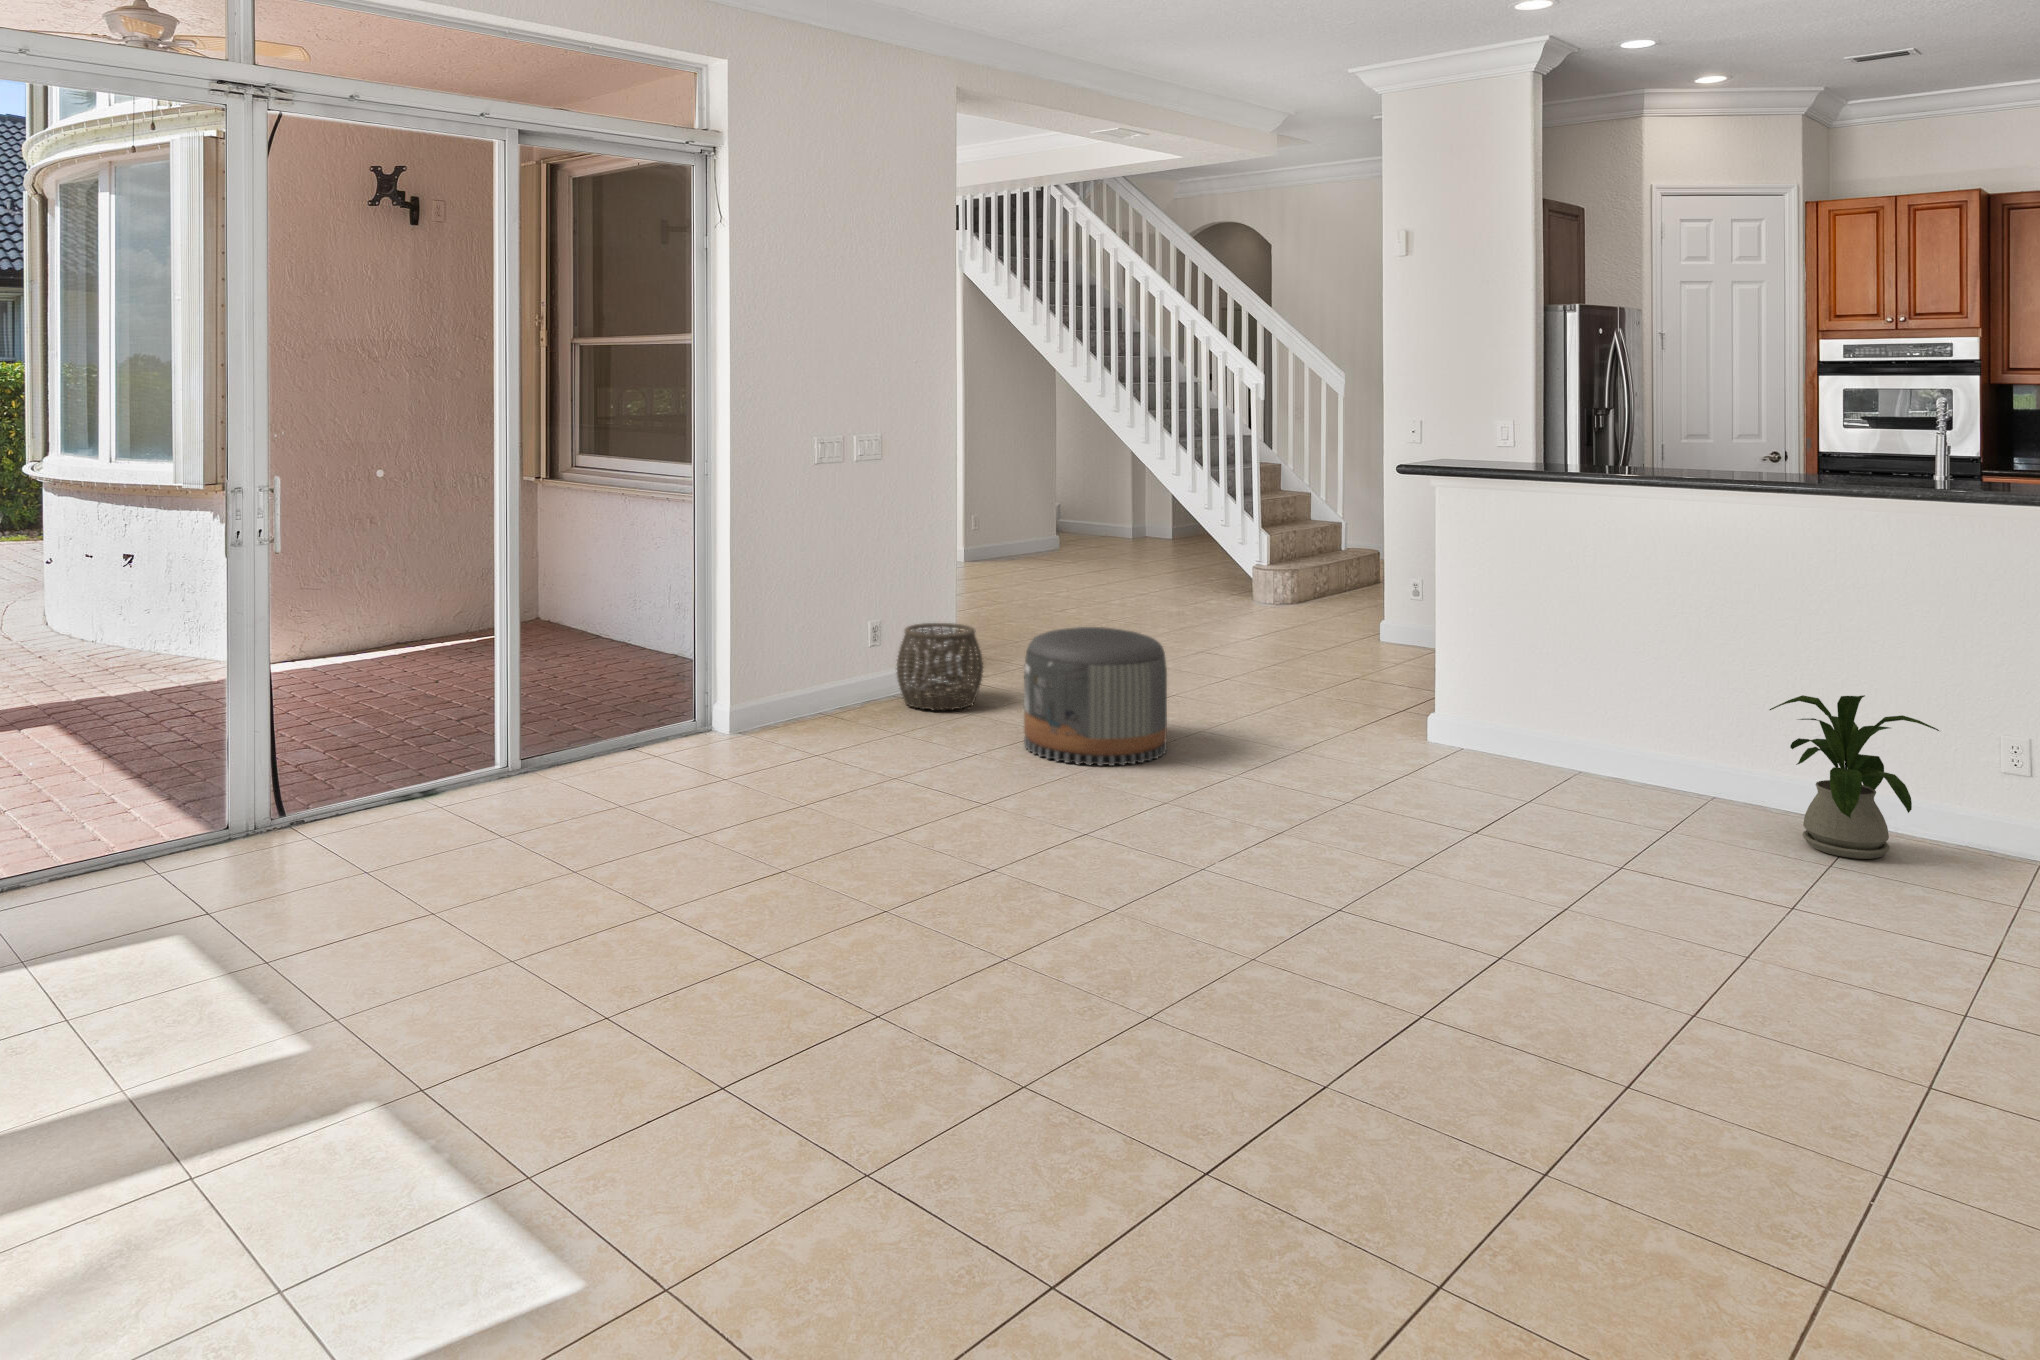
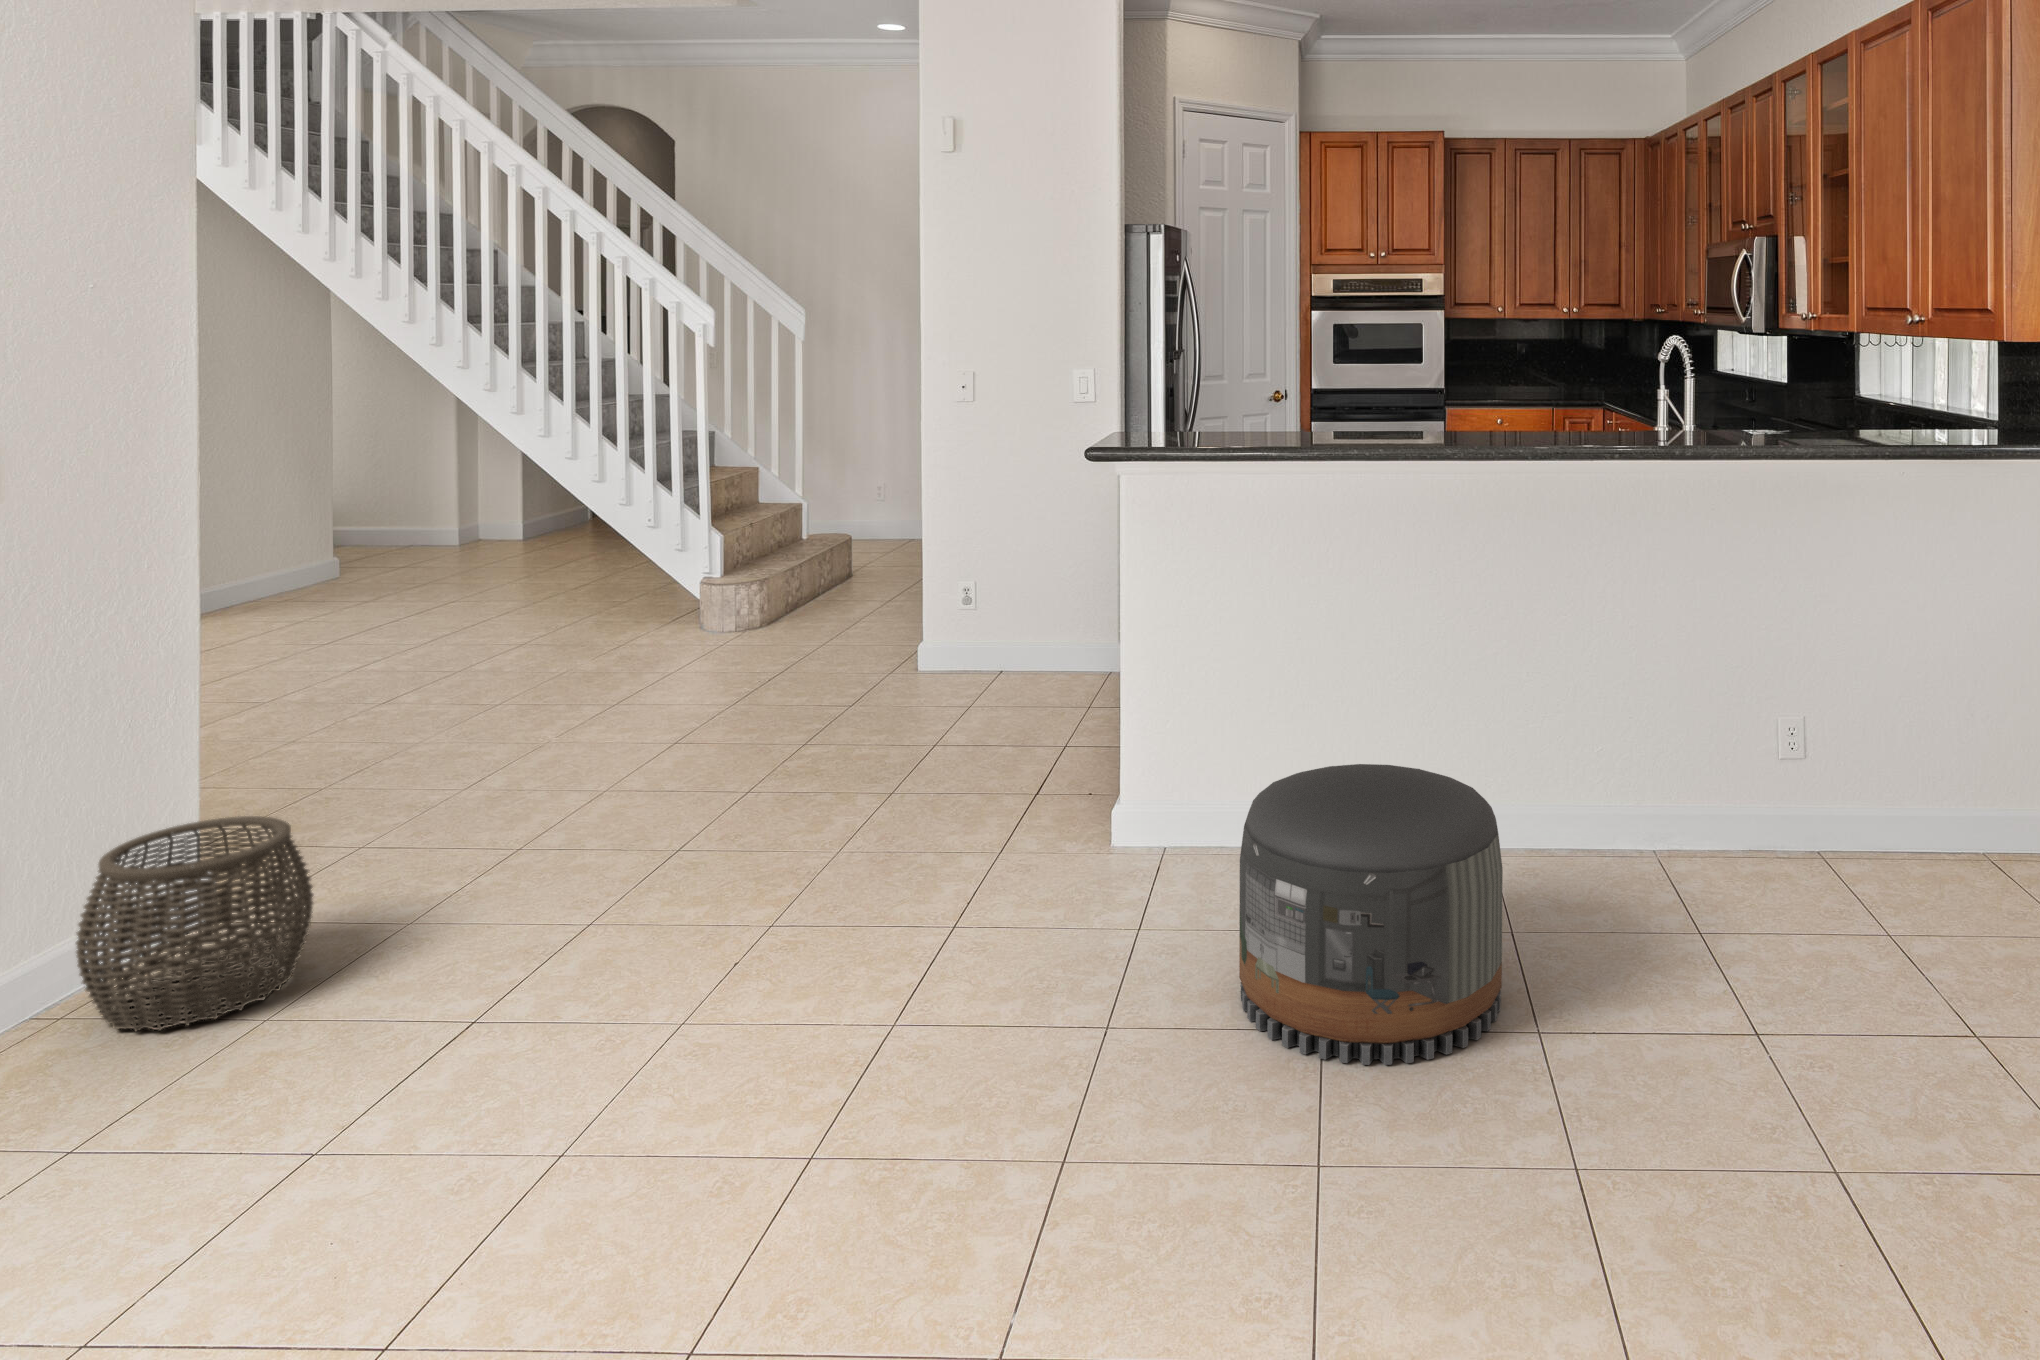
pouf: present [1024,627,1167,766] -> present [1239,764,1503,1065]
house plant: present [1770,695,1939,859] -> none [1605,707,1804,909]

